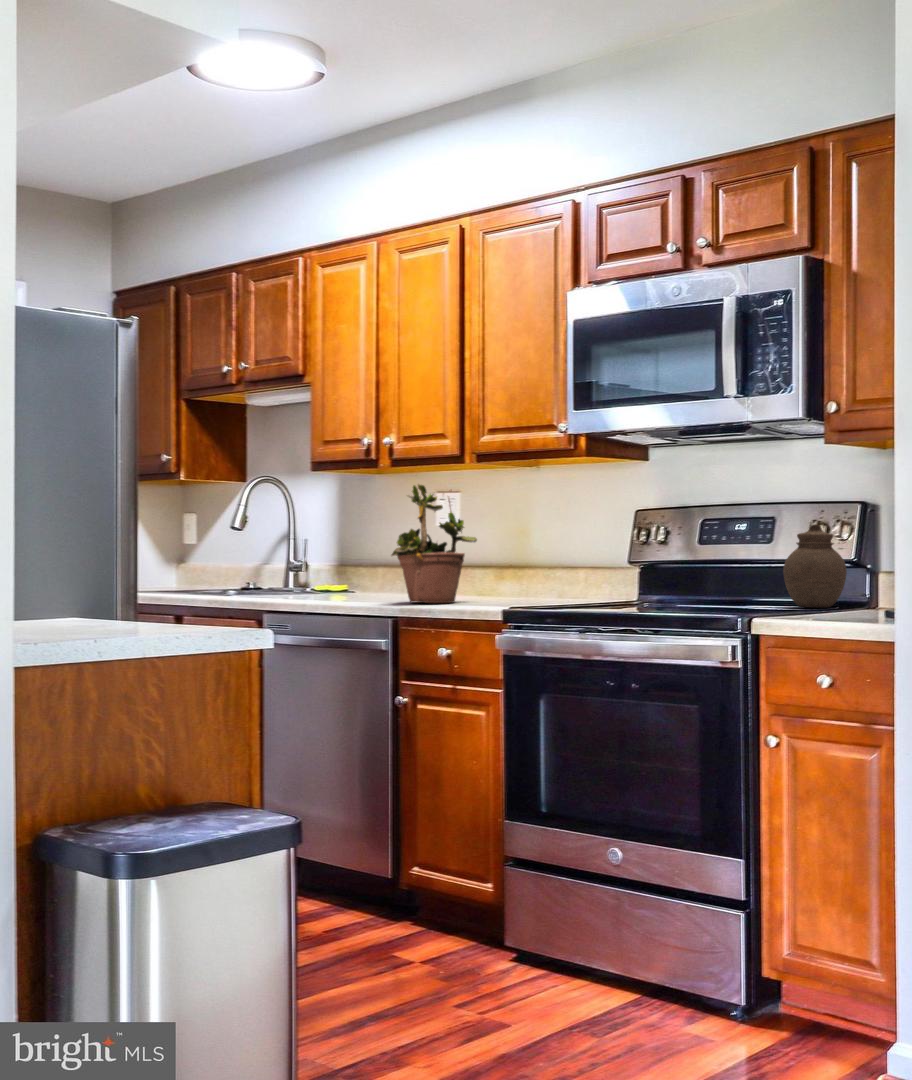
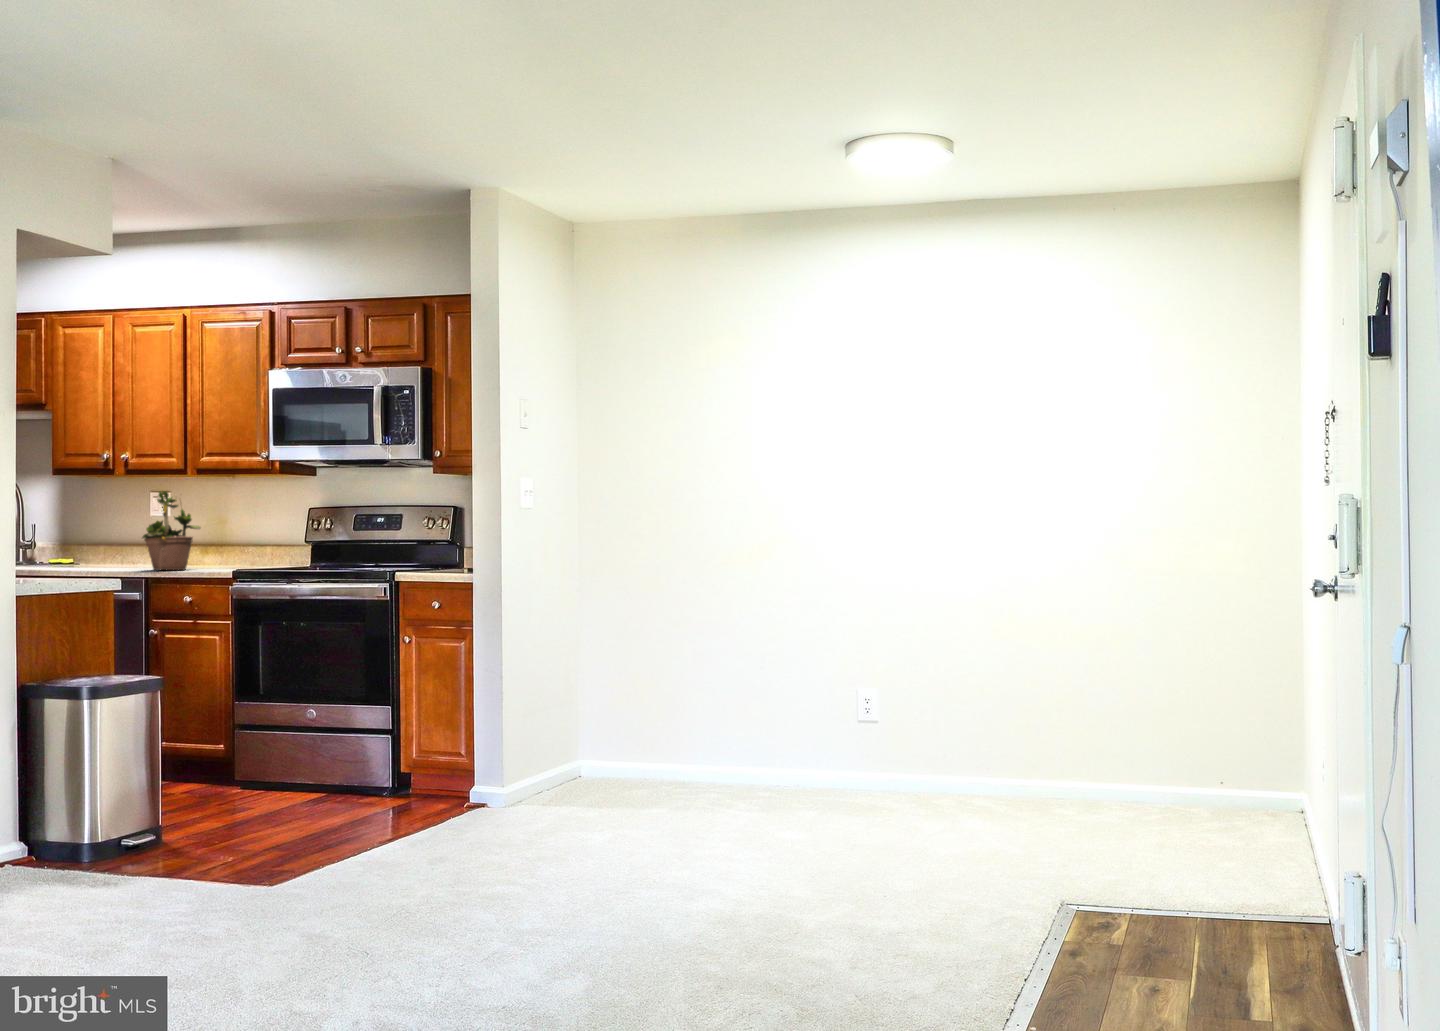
jar: present [783,524,847,608] -> none [408,519,444,567]

